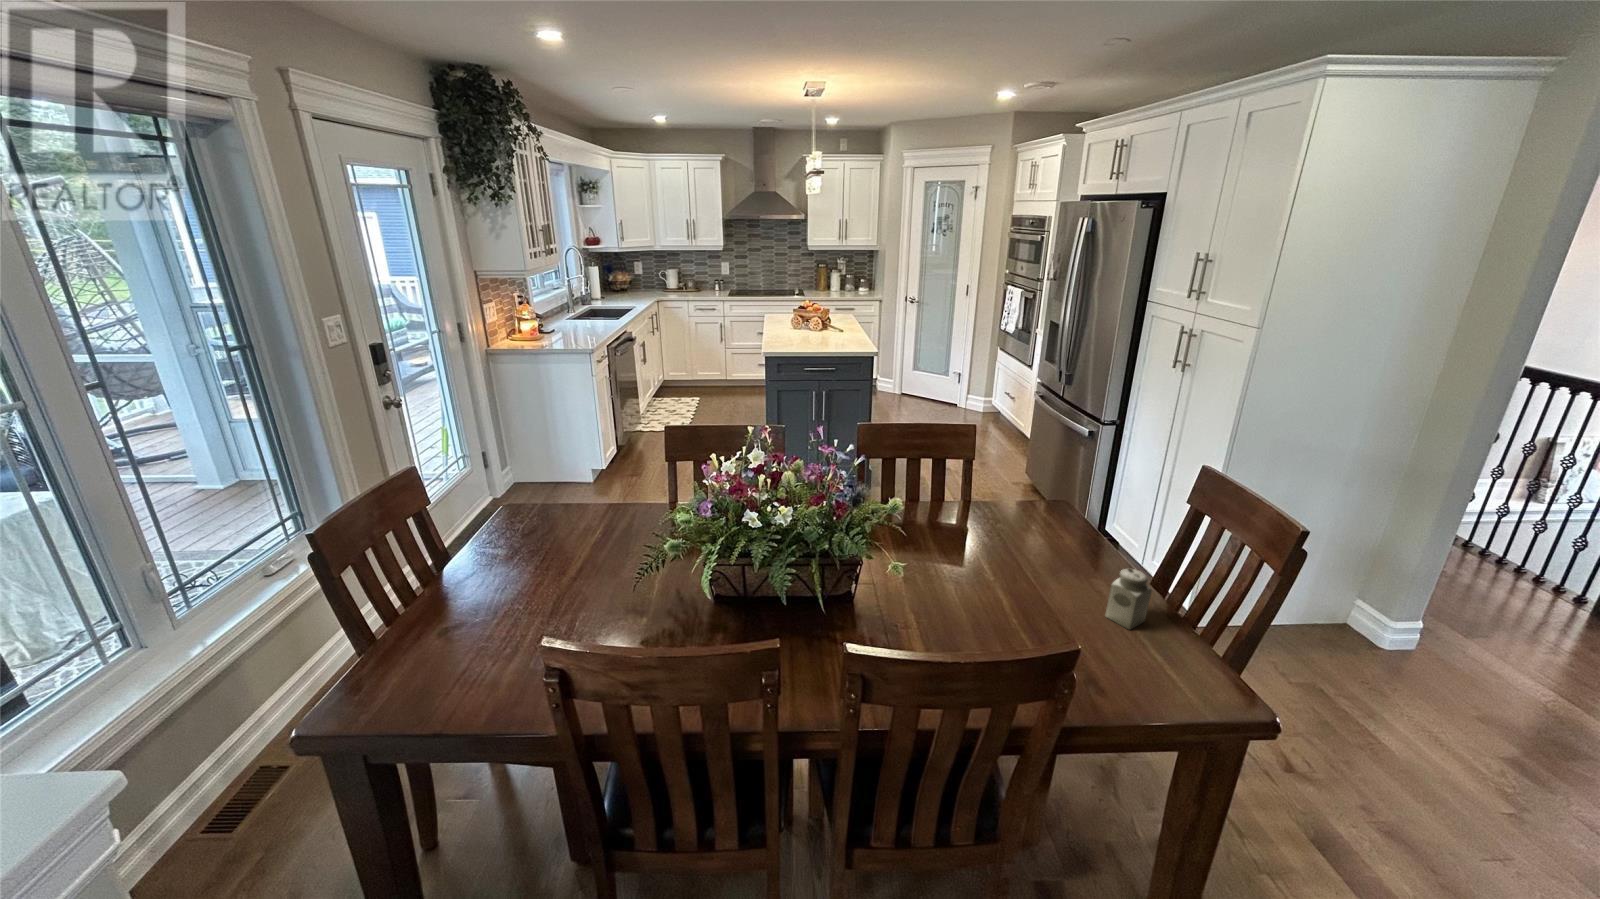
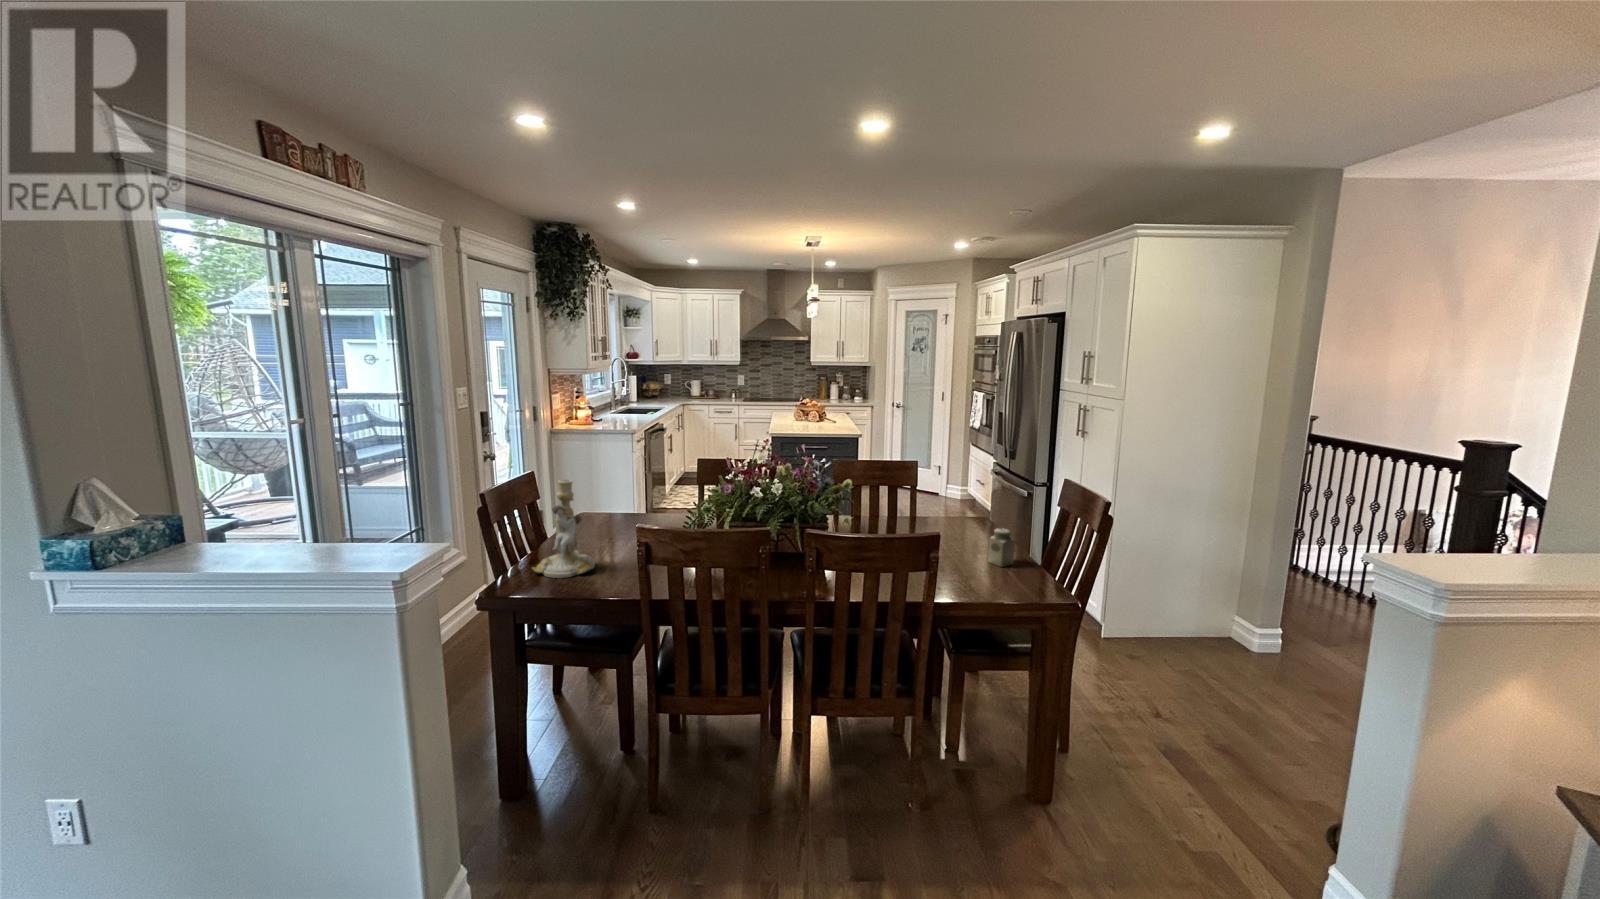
candlestick: none [398,522,504,682] -> present [533,479,595,578]

